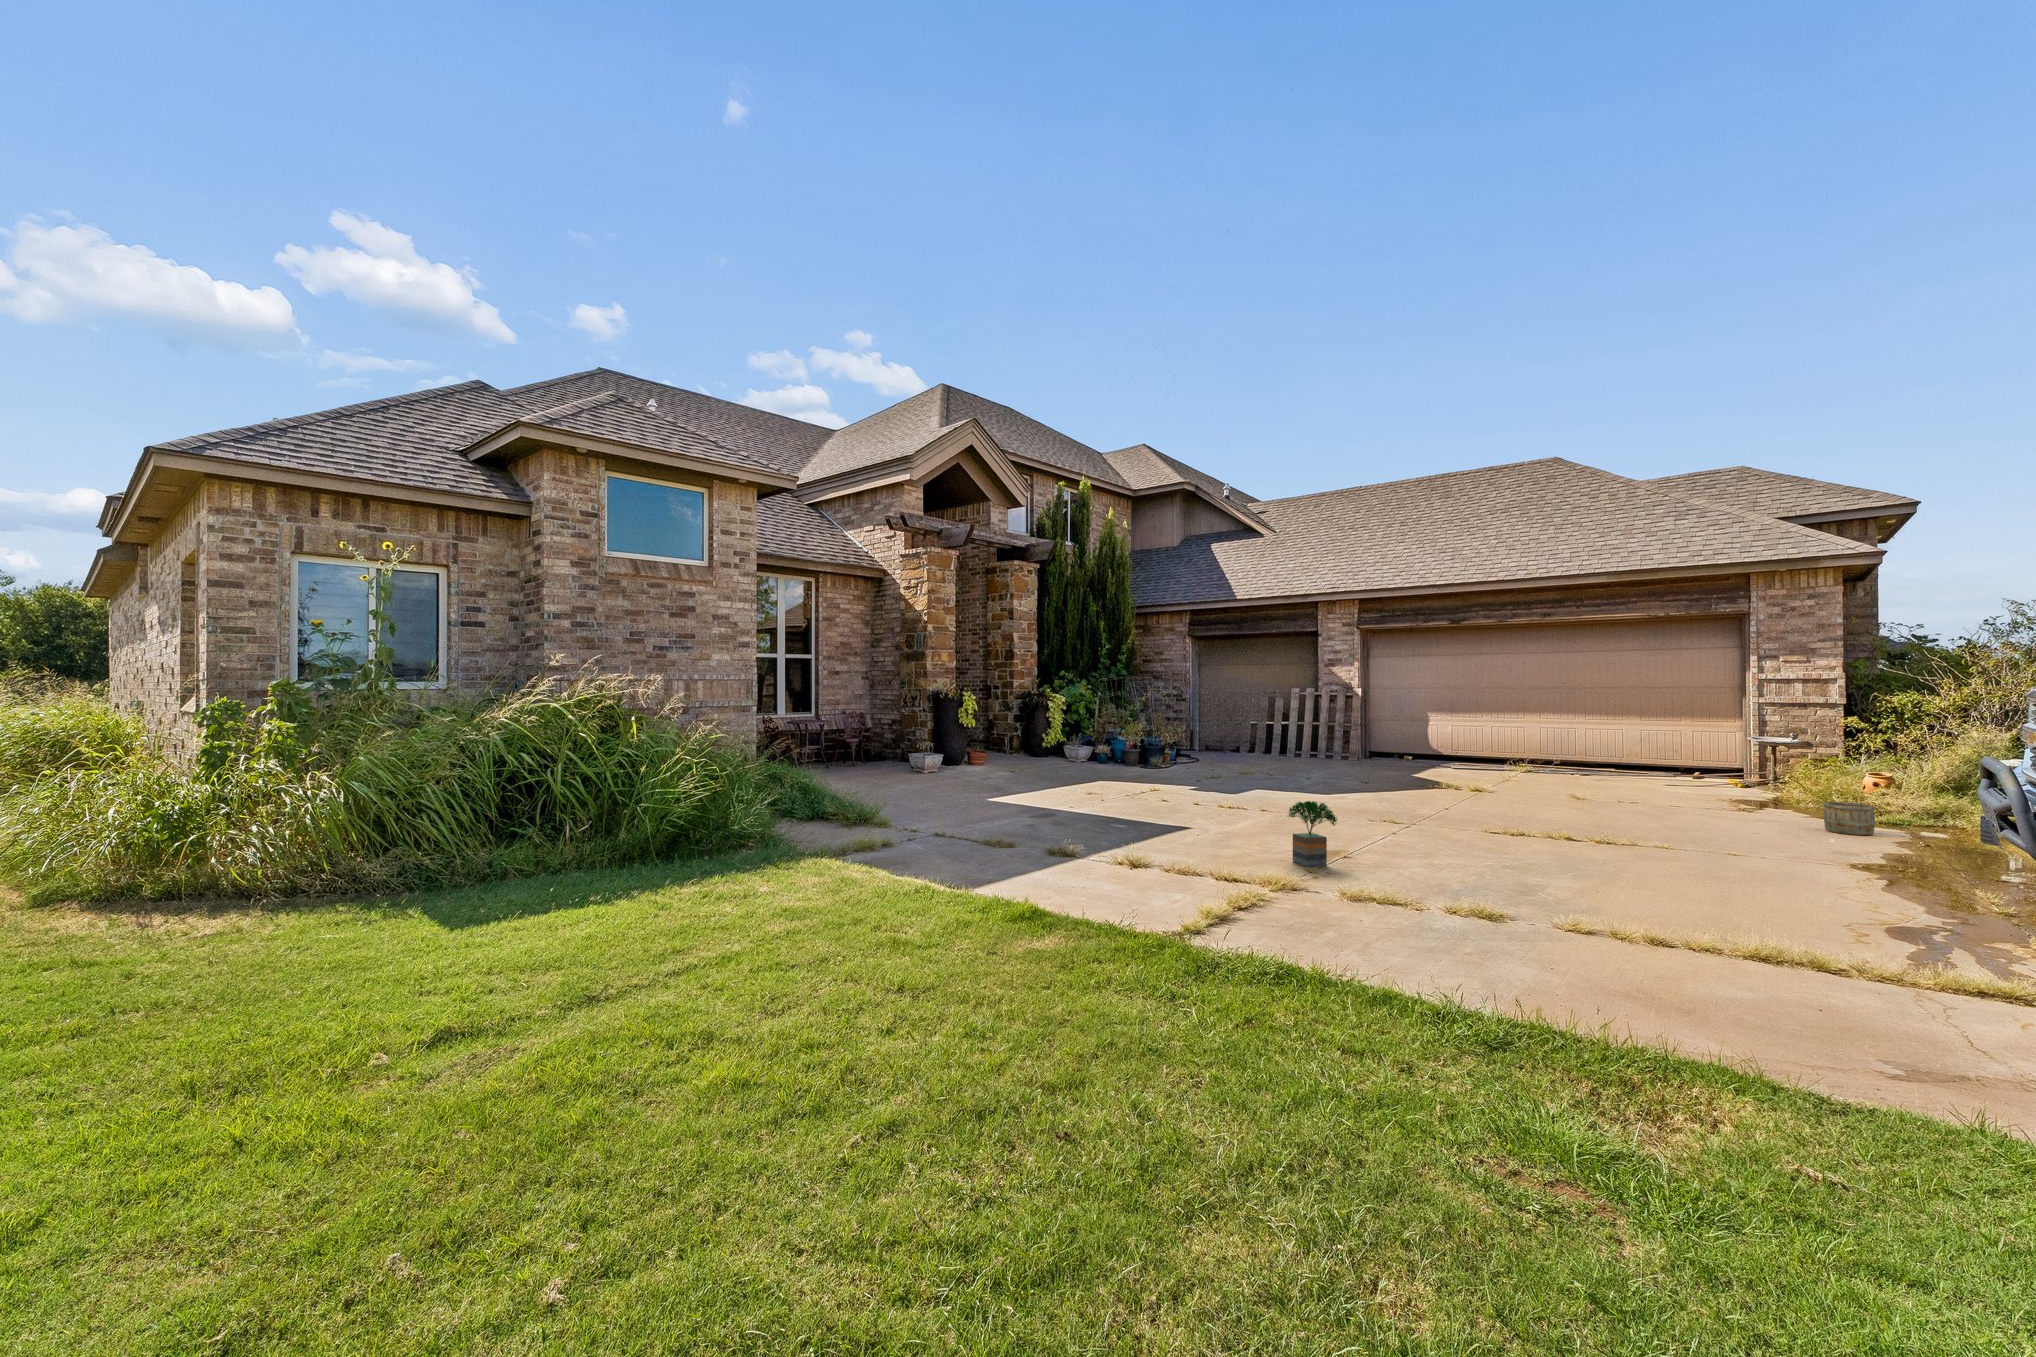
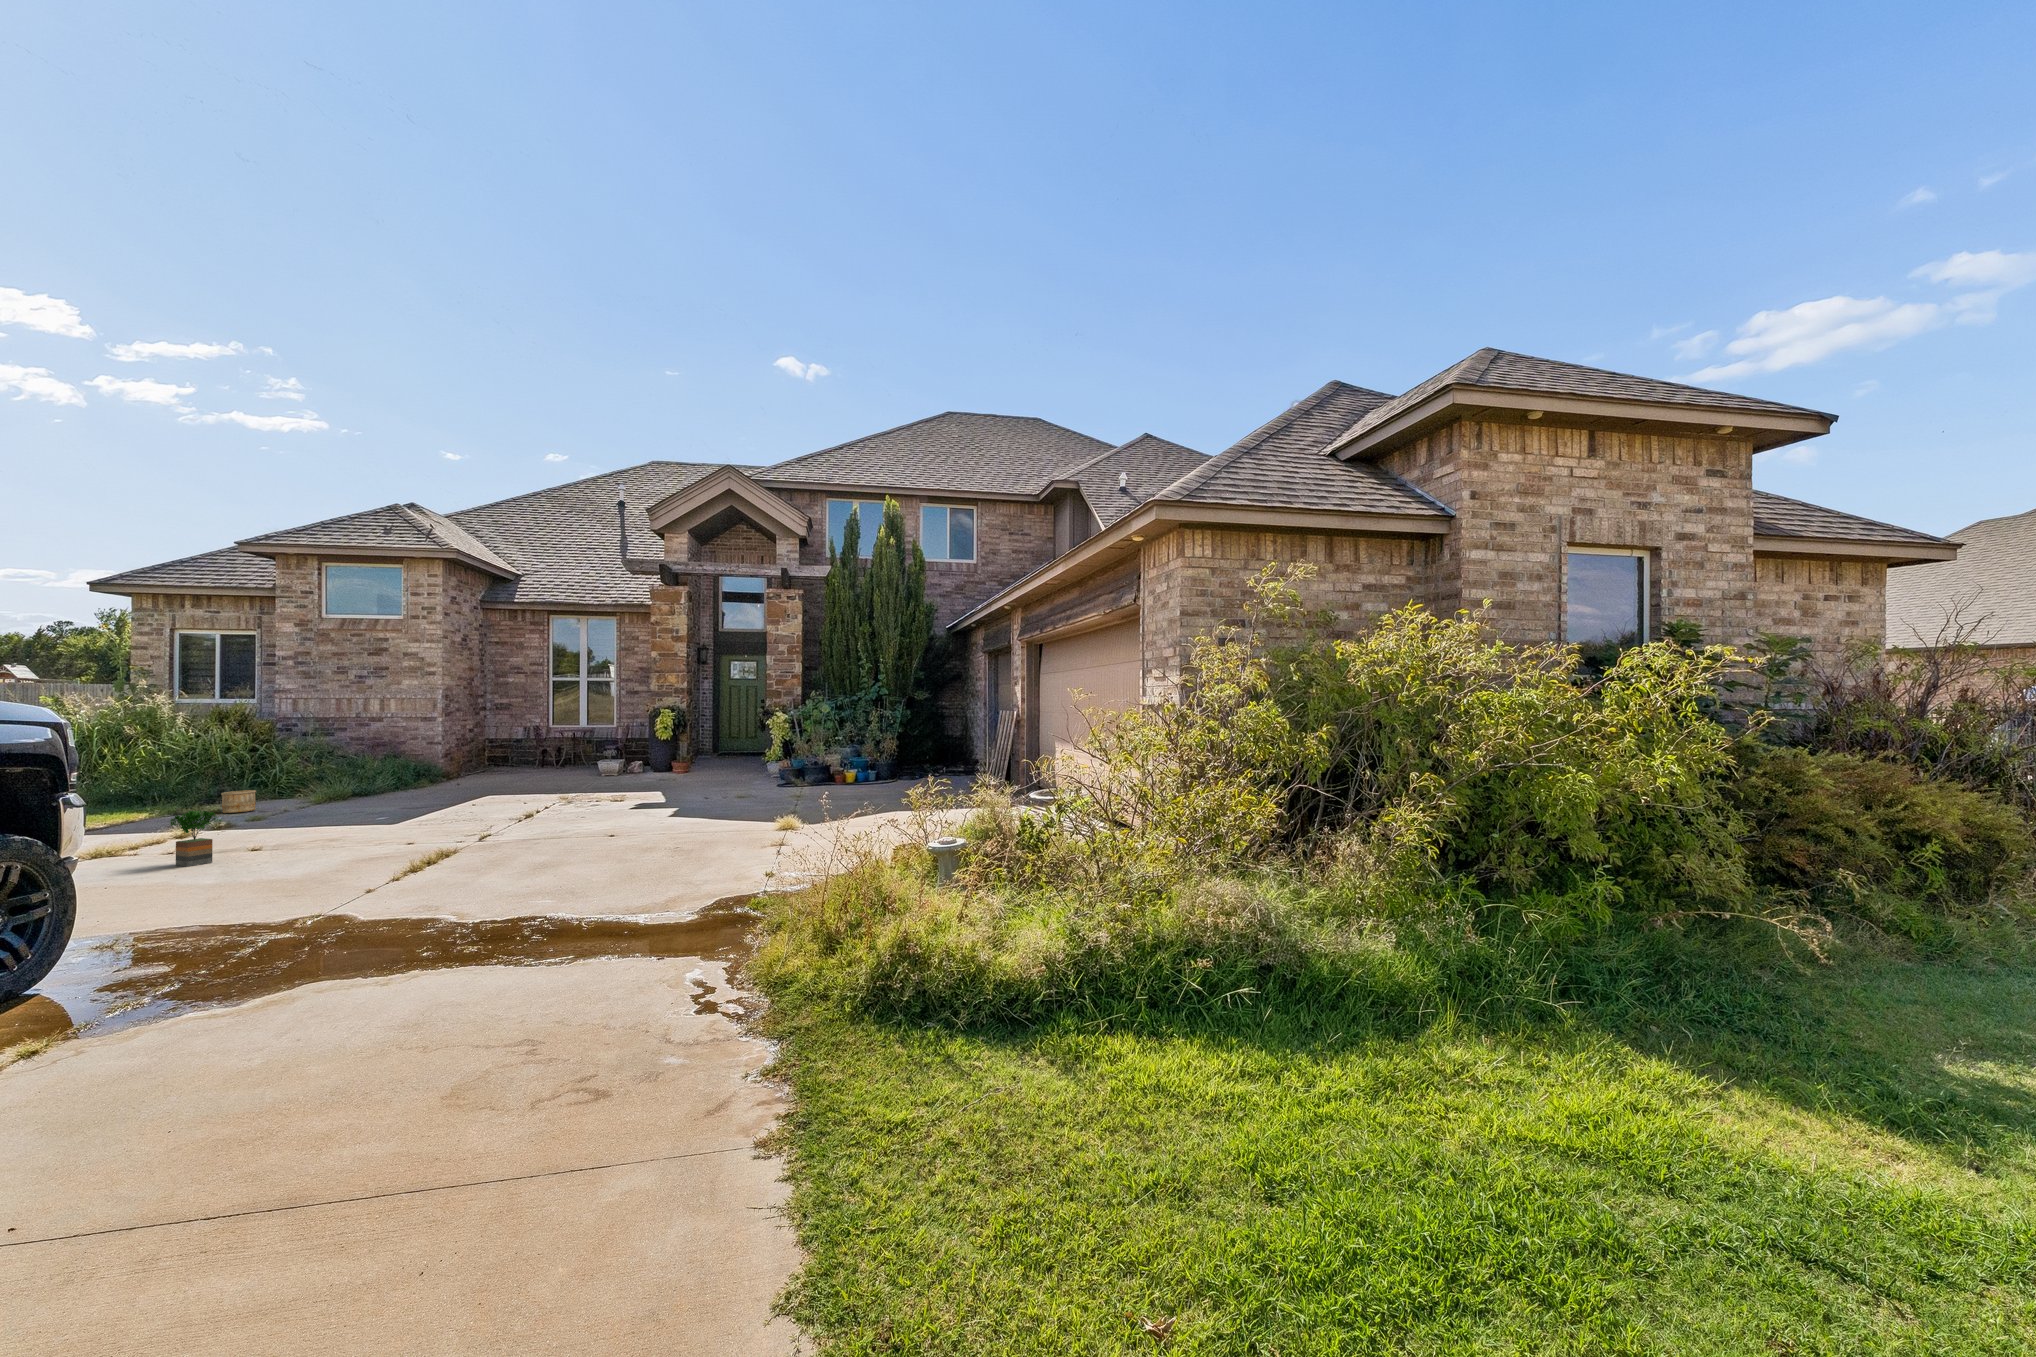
wooden bucket: present [1823,802,1876,835] -> present [221,790,256,813]

